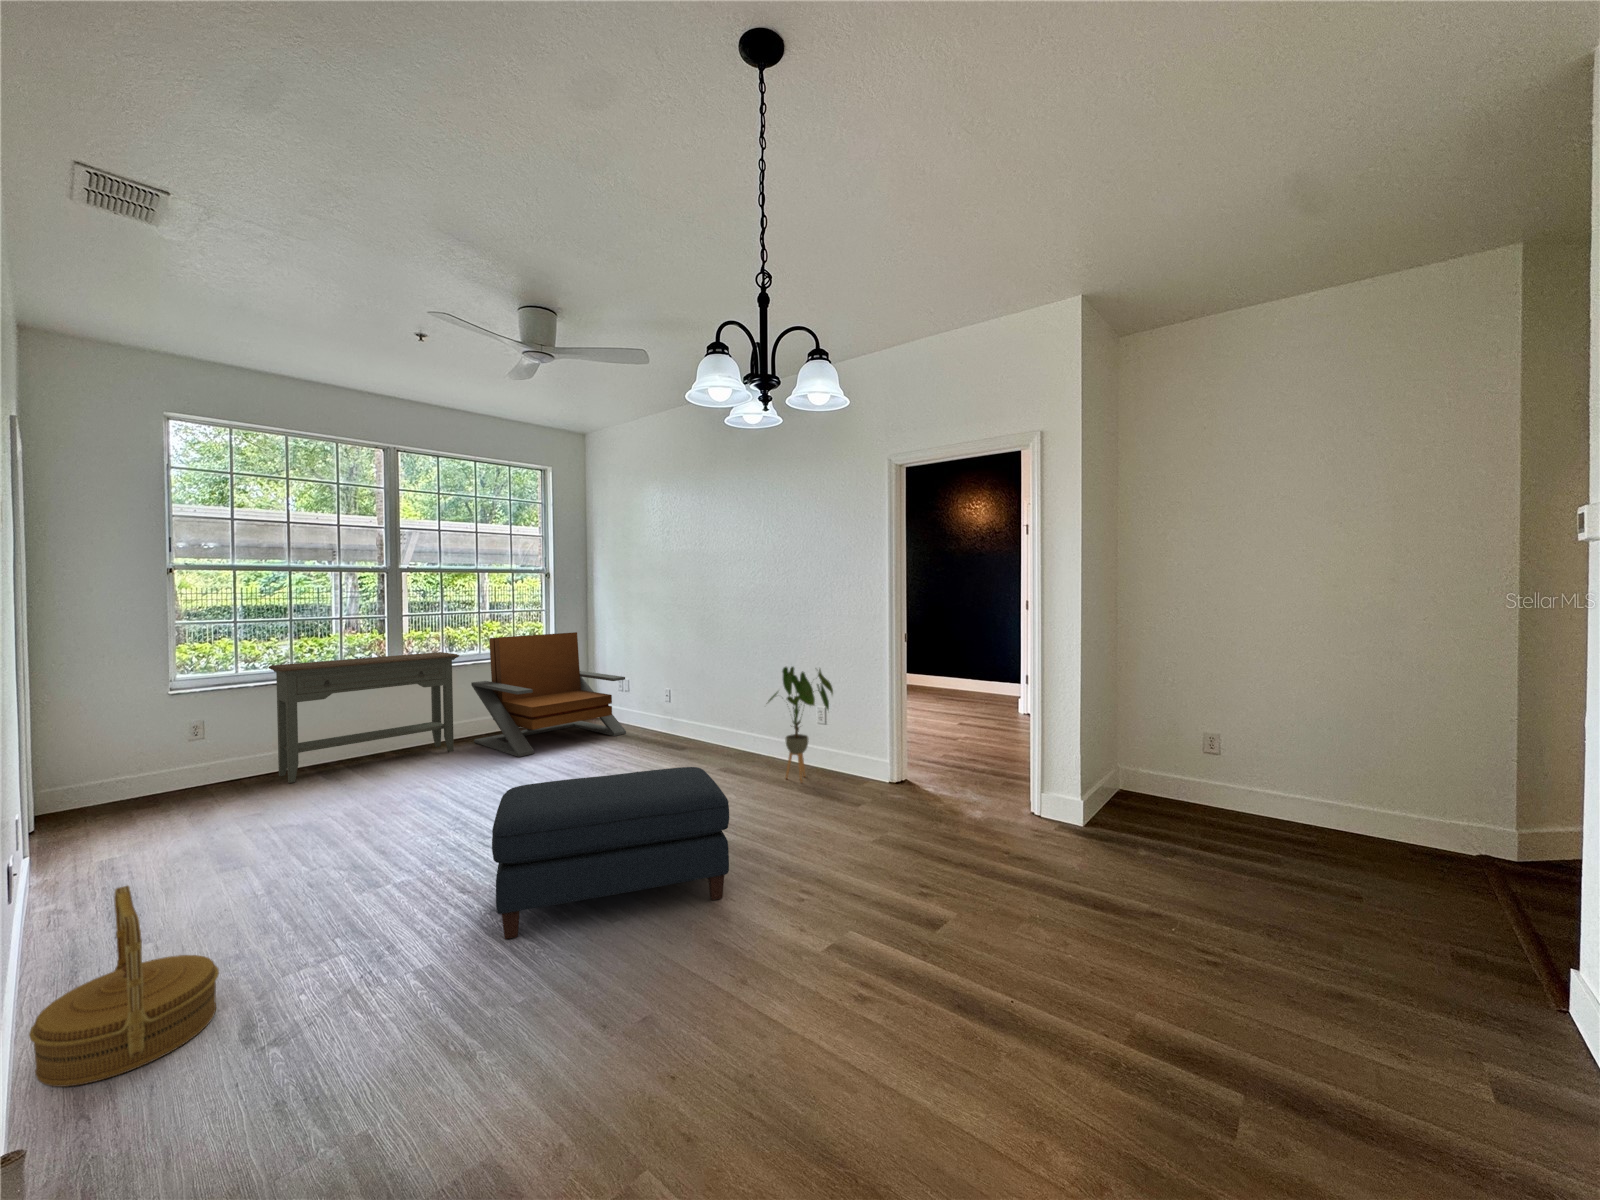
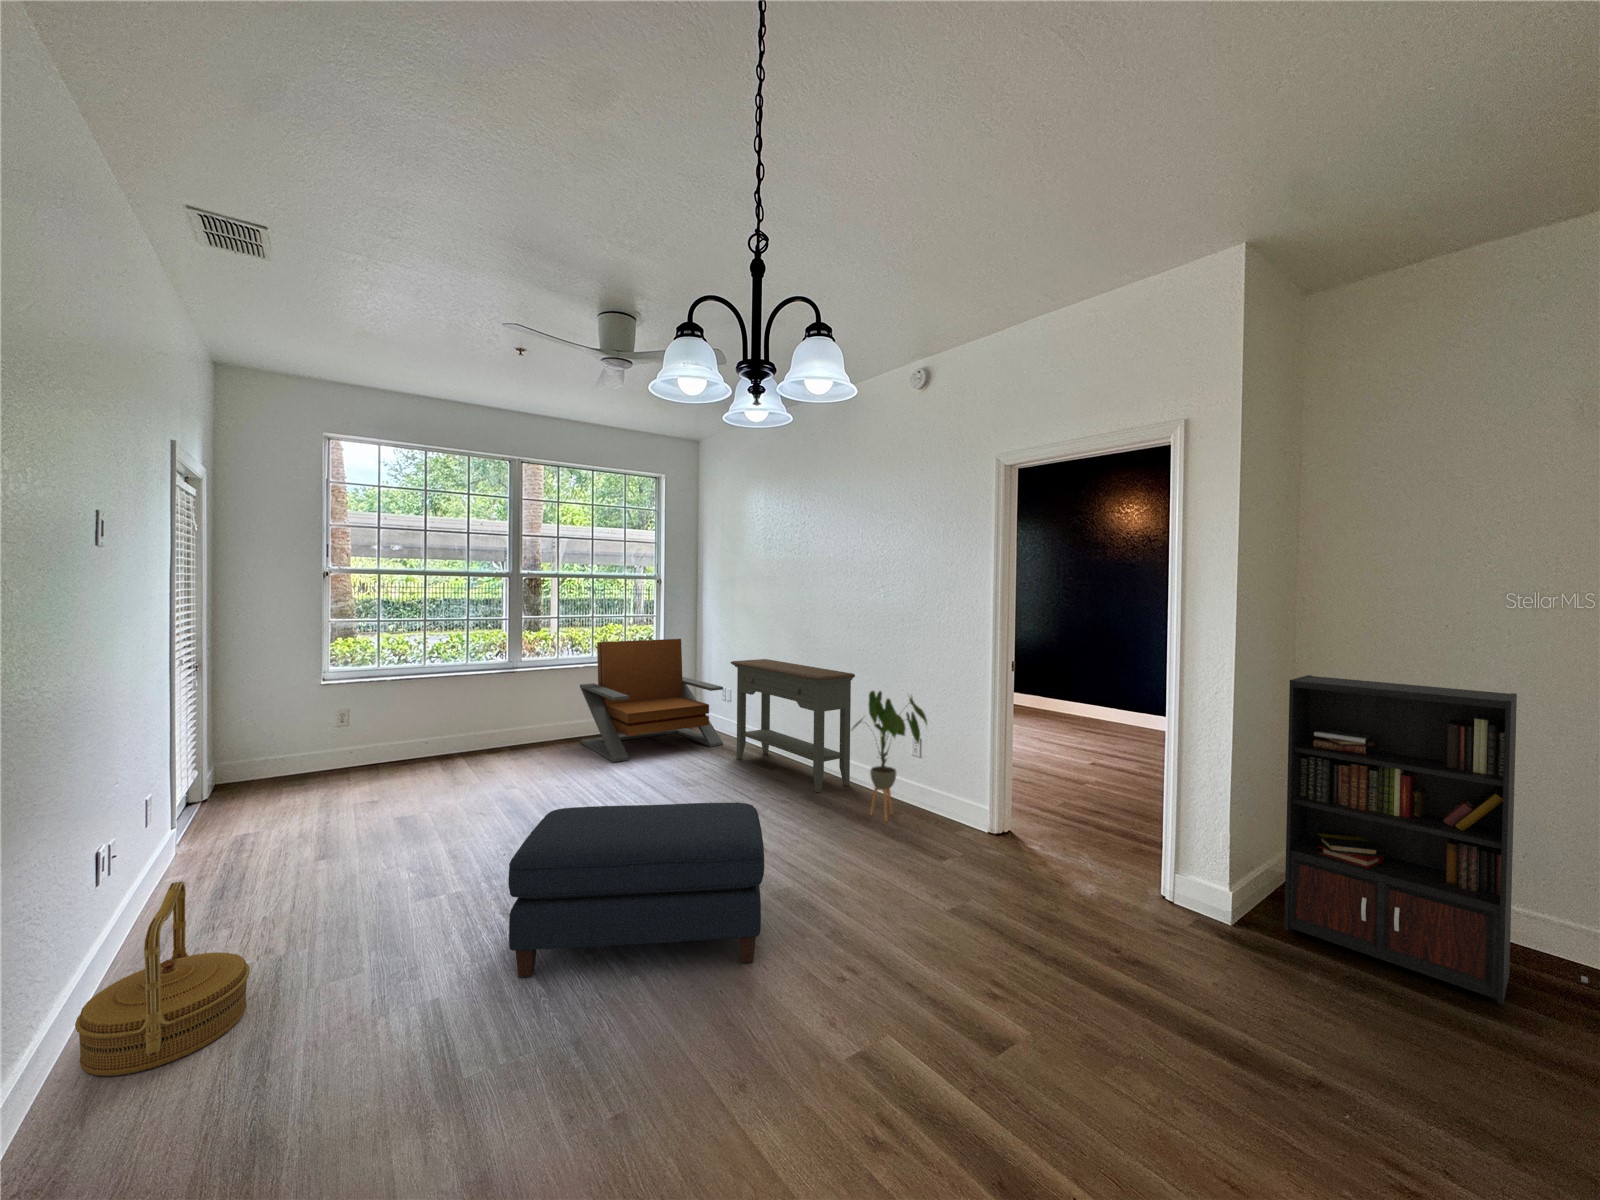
bookcase: none [1117,631,1301,851] -> present [1284,675,1588,1005]
console table: present [269,652,459,783] -> present [731,659,855,792]

